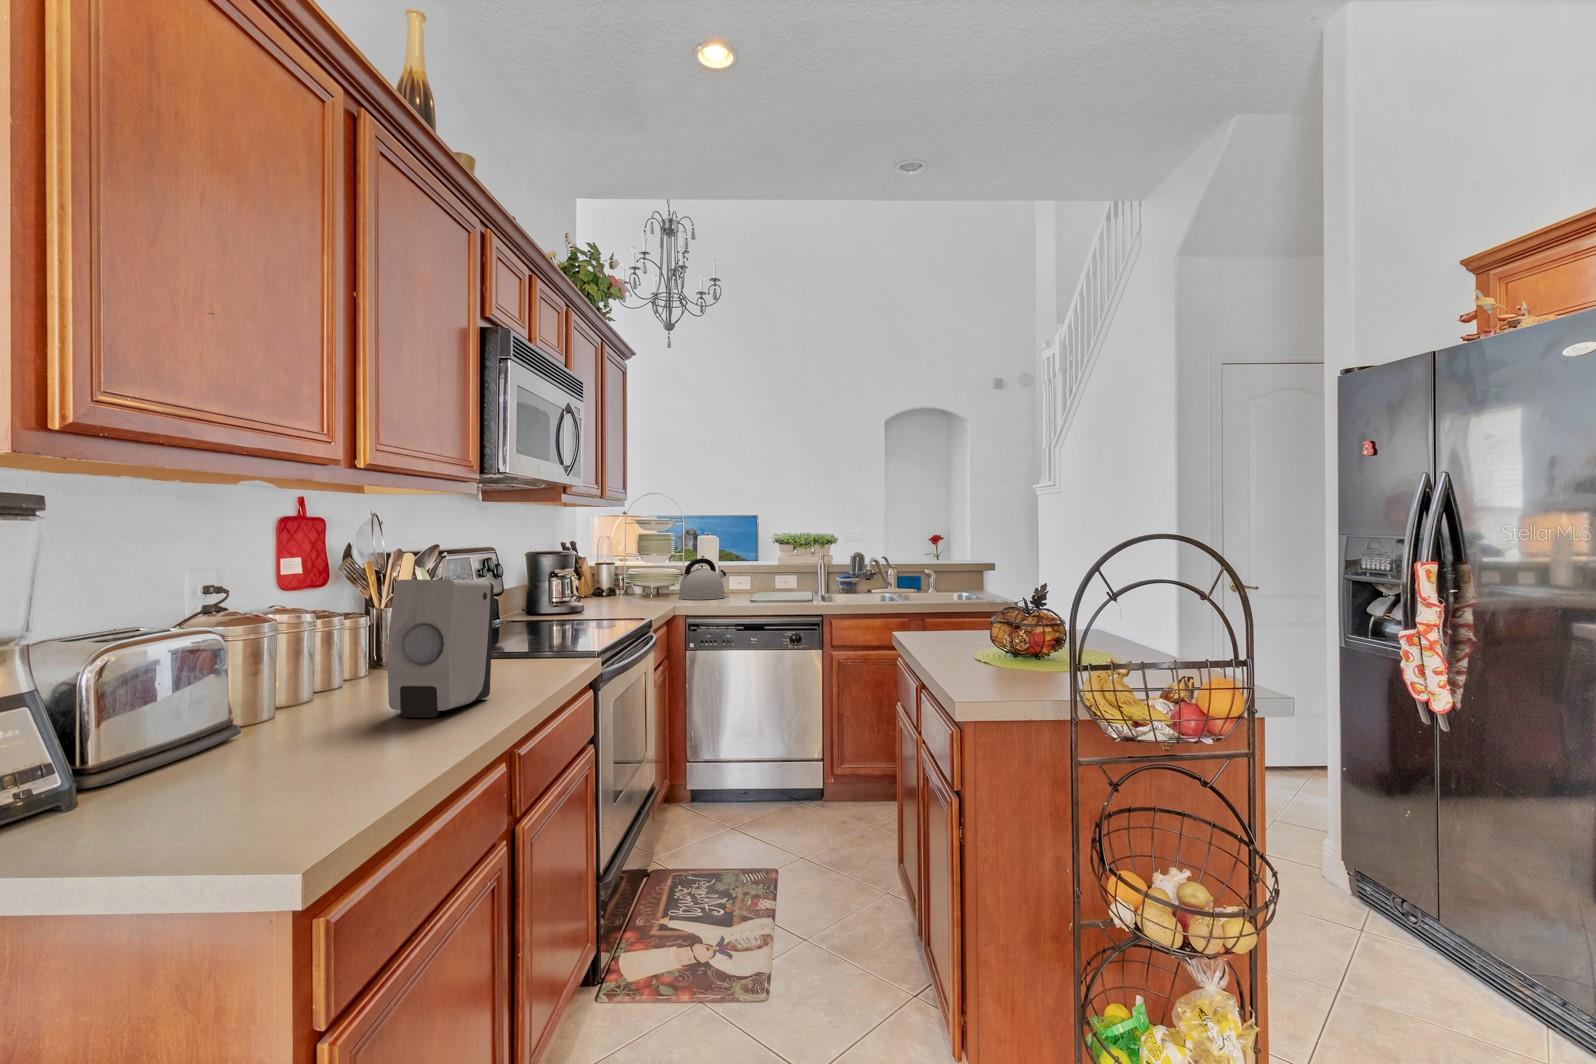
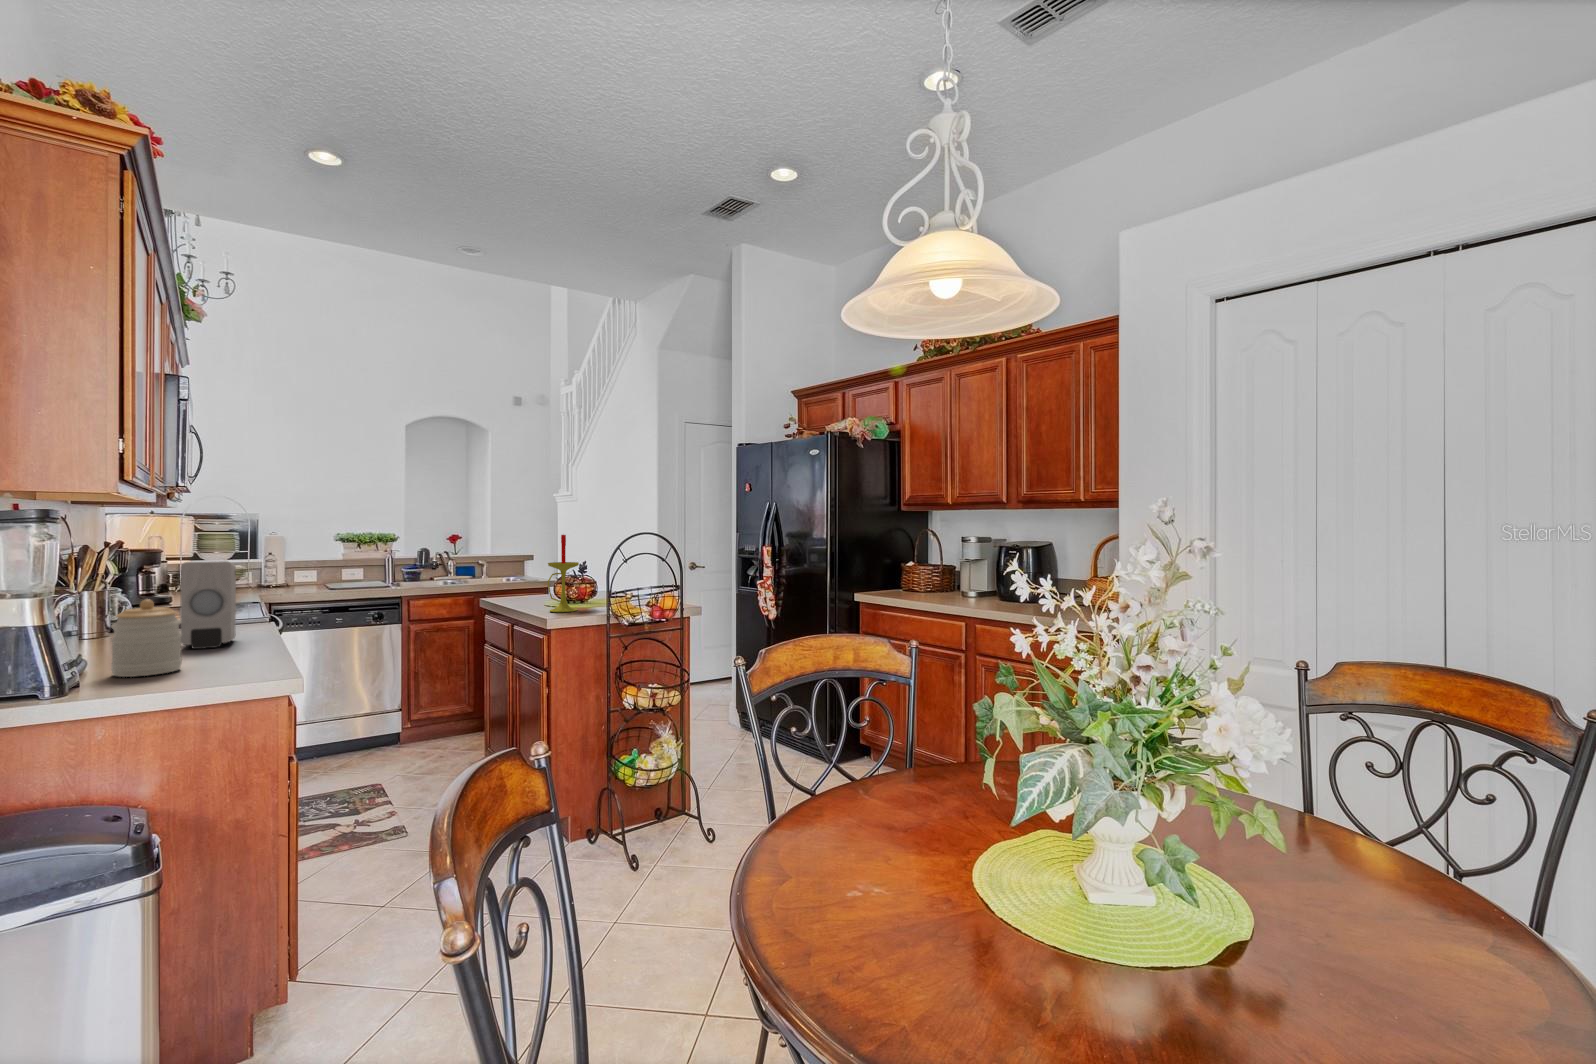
candle: none [969,534,1031,684] -> present [548,535,579,612]
kettle: present [679,558,726,600] -> none [248,553,299,590]
jar: none [133,655,261,805] -> present [111,599,182,677]

